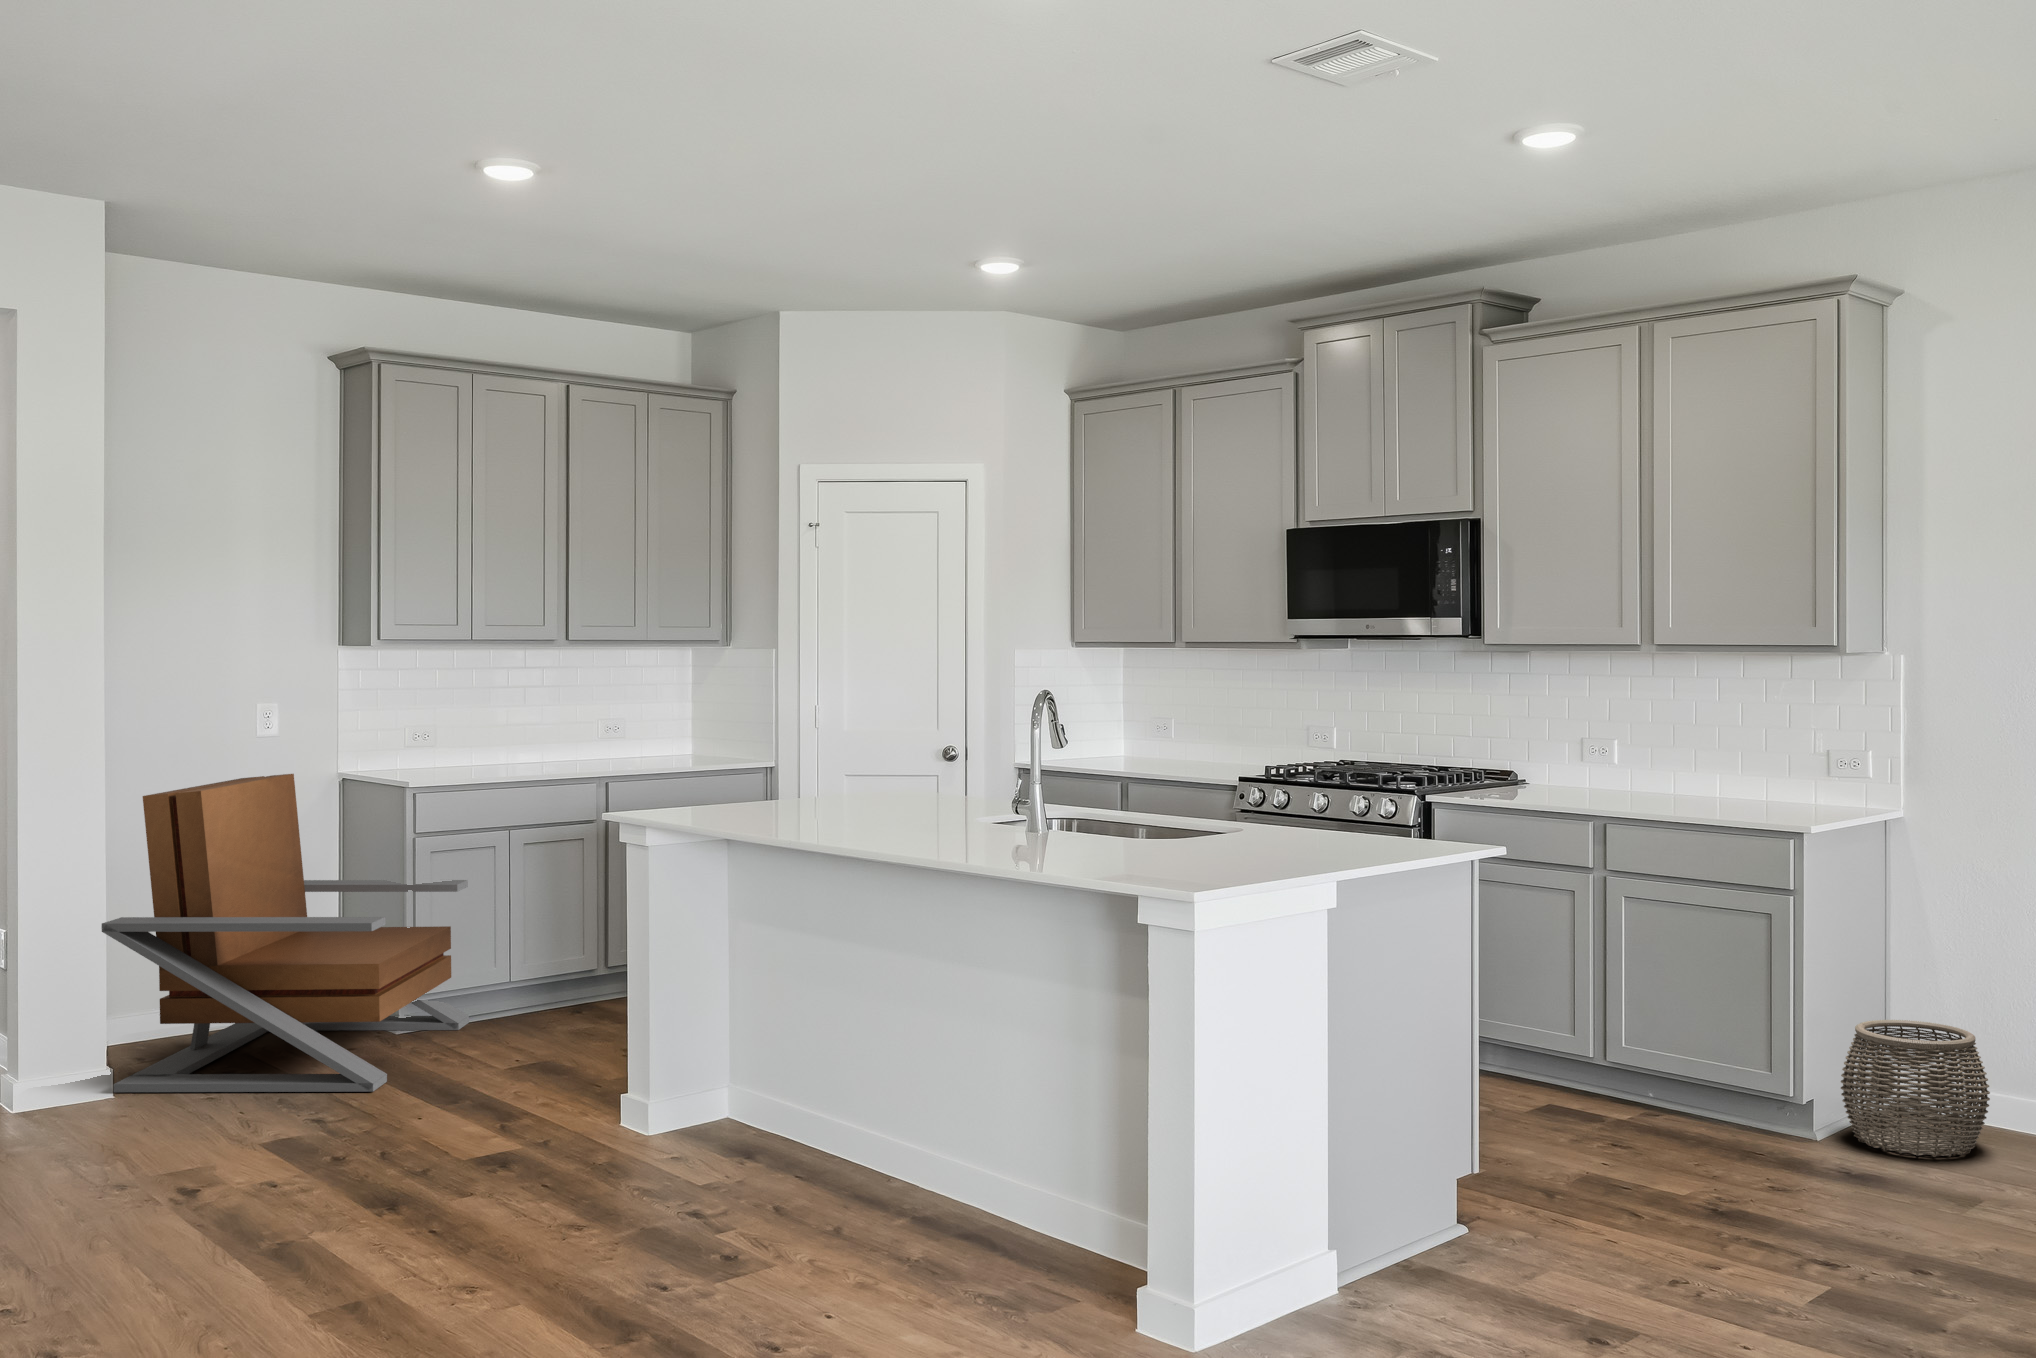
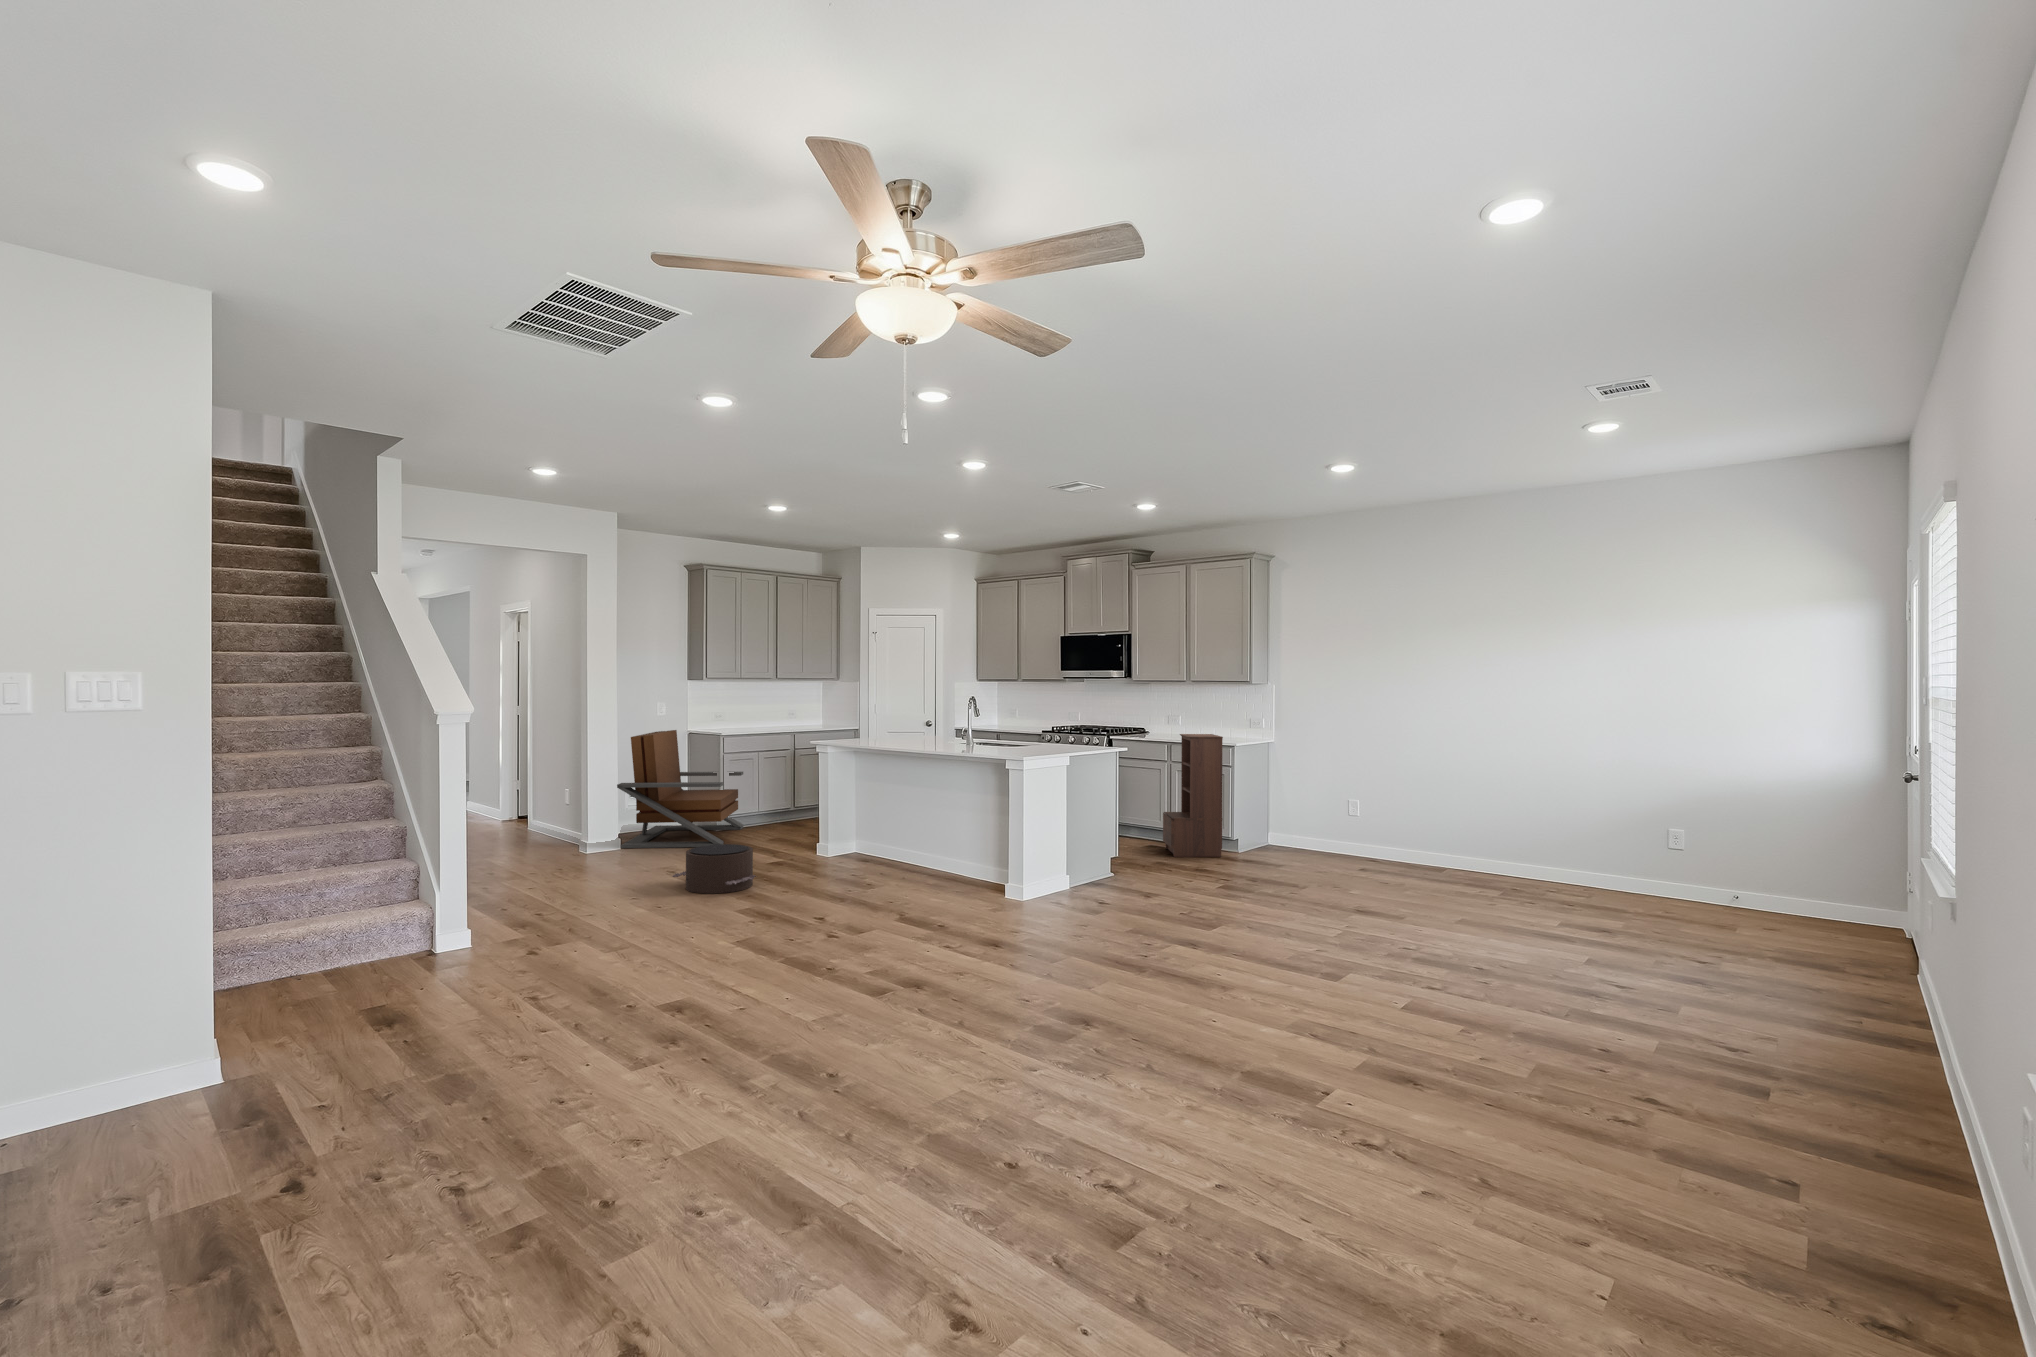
bookshelf: none [1586,794,1774,1154] -> present [1163,734,1223,857]
woven basket: present [1841,1020,1990,1157] -> none [1248,812,1296,857]
pouf: none [143,1123,391,1288] -> present [672,844,756,893]

